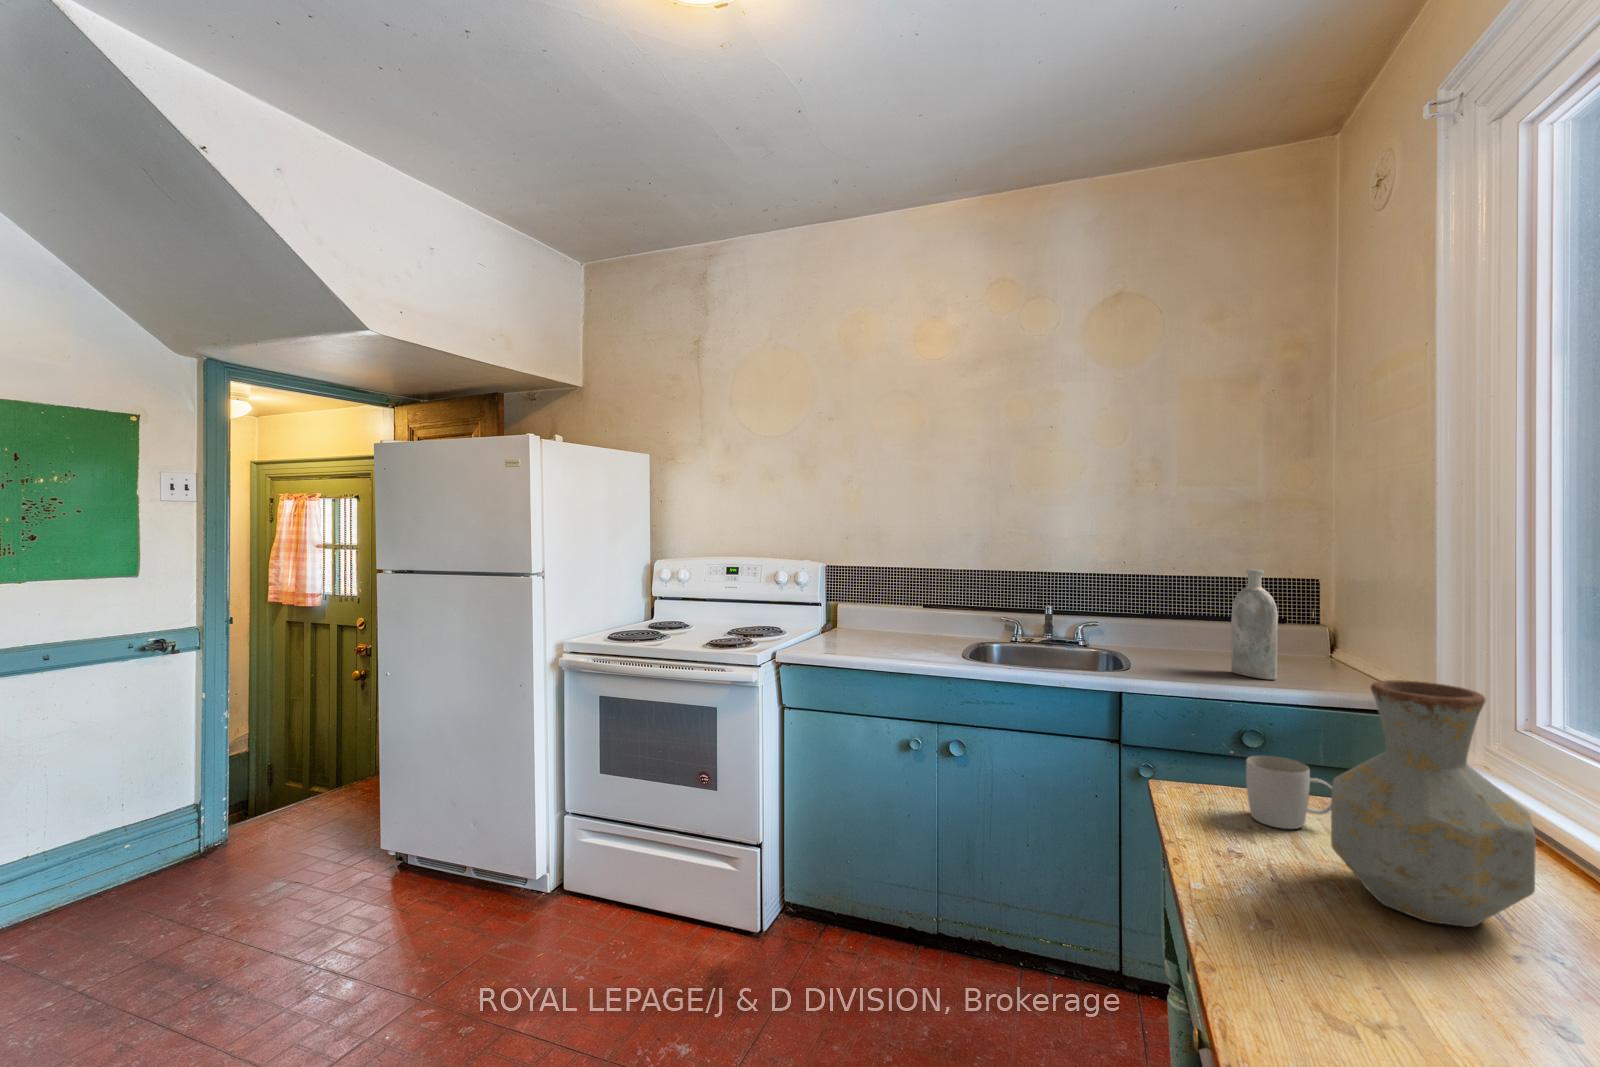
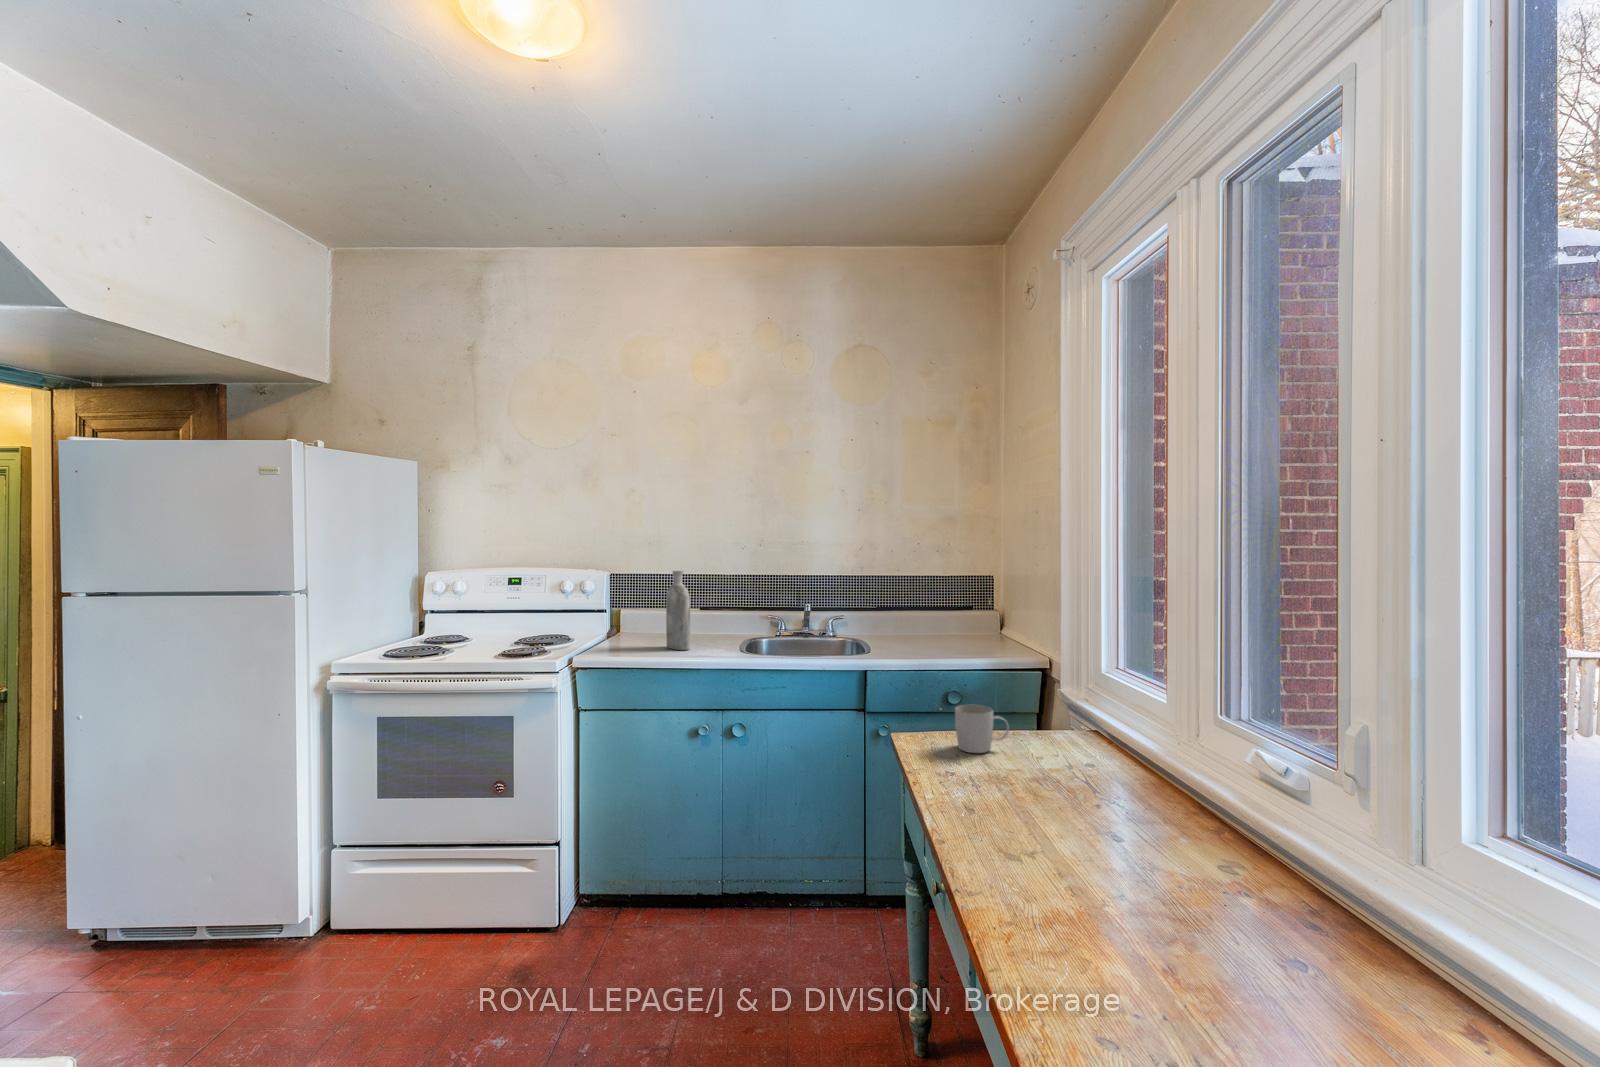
bottle: present [1231,570,1278,680] -> present [666,571,690,650]
vase: present [1331,680,1536,927] -> none [1007,643,1111,795]

